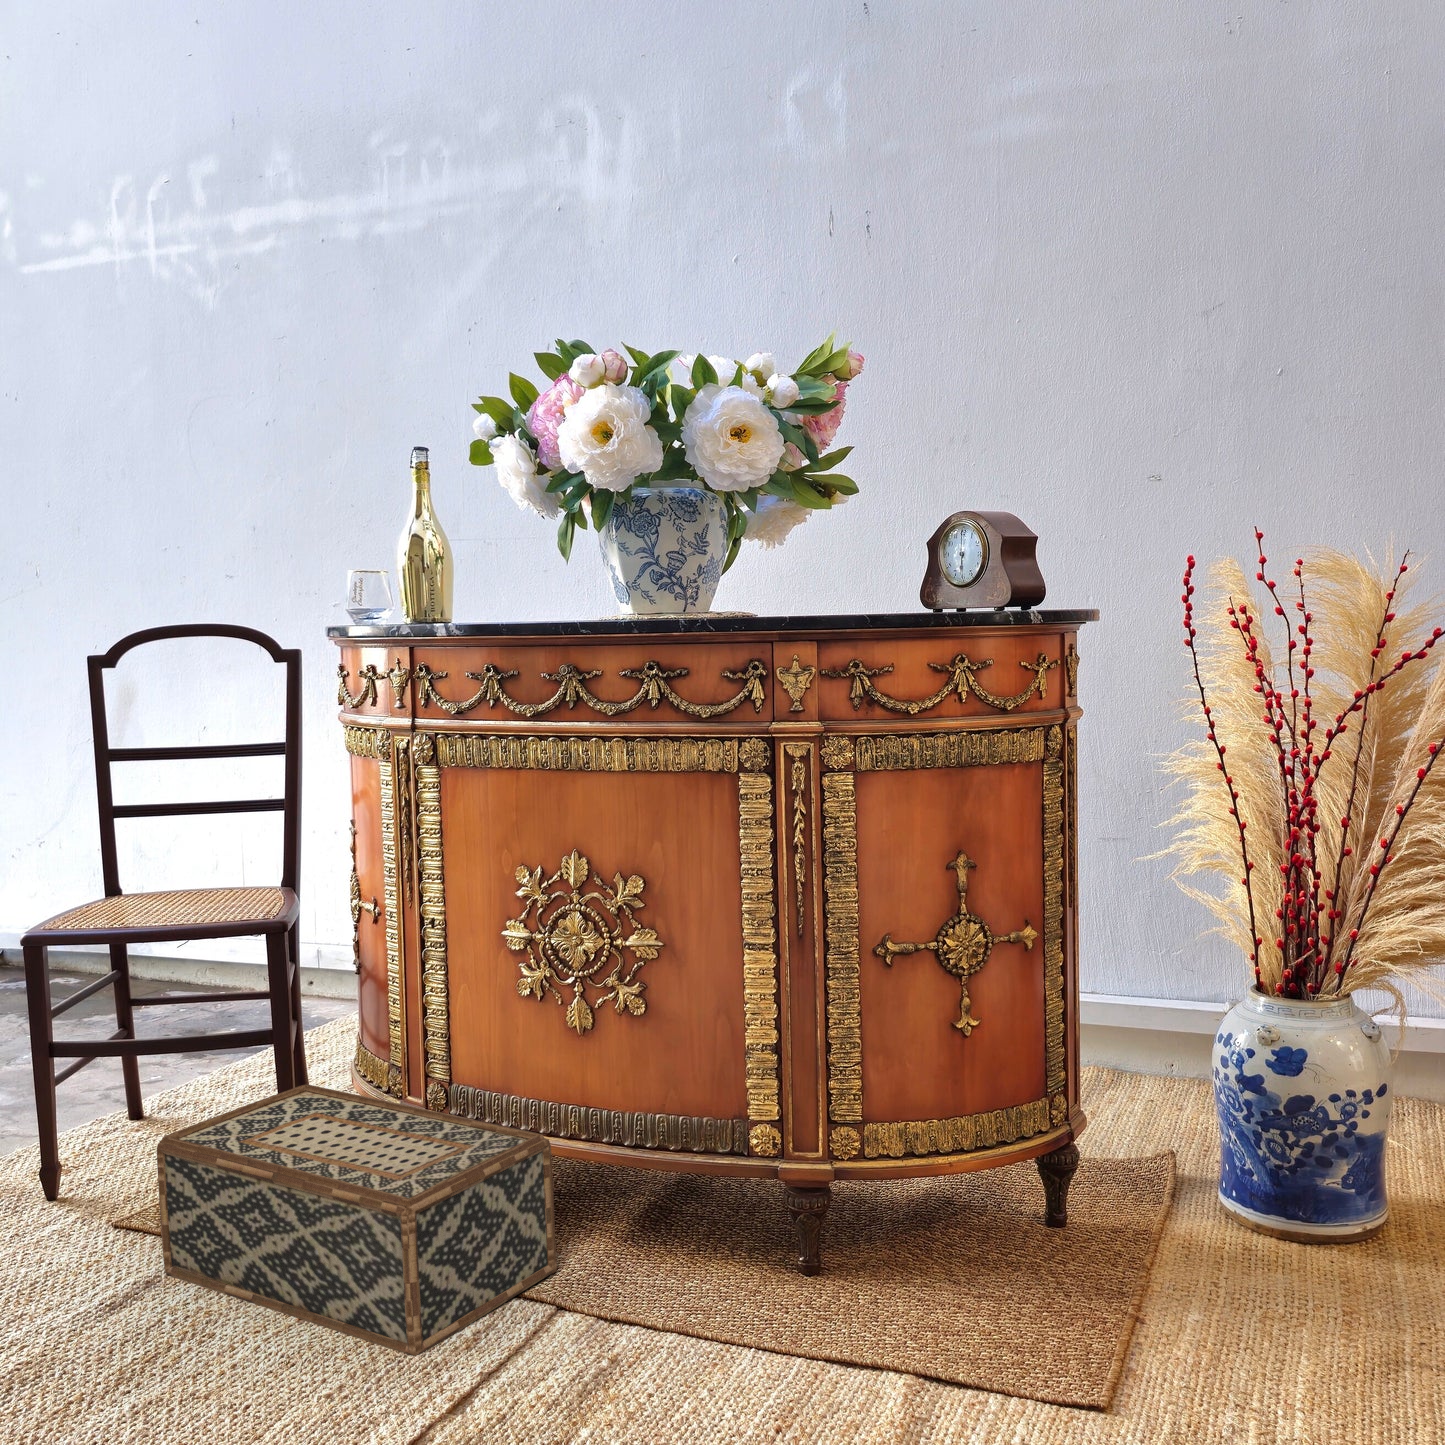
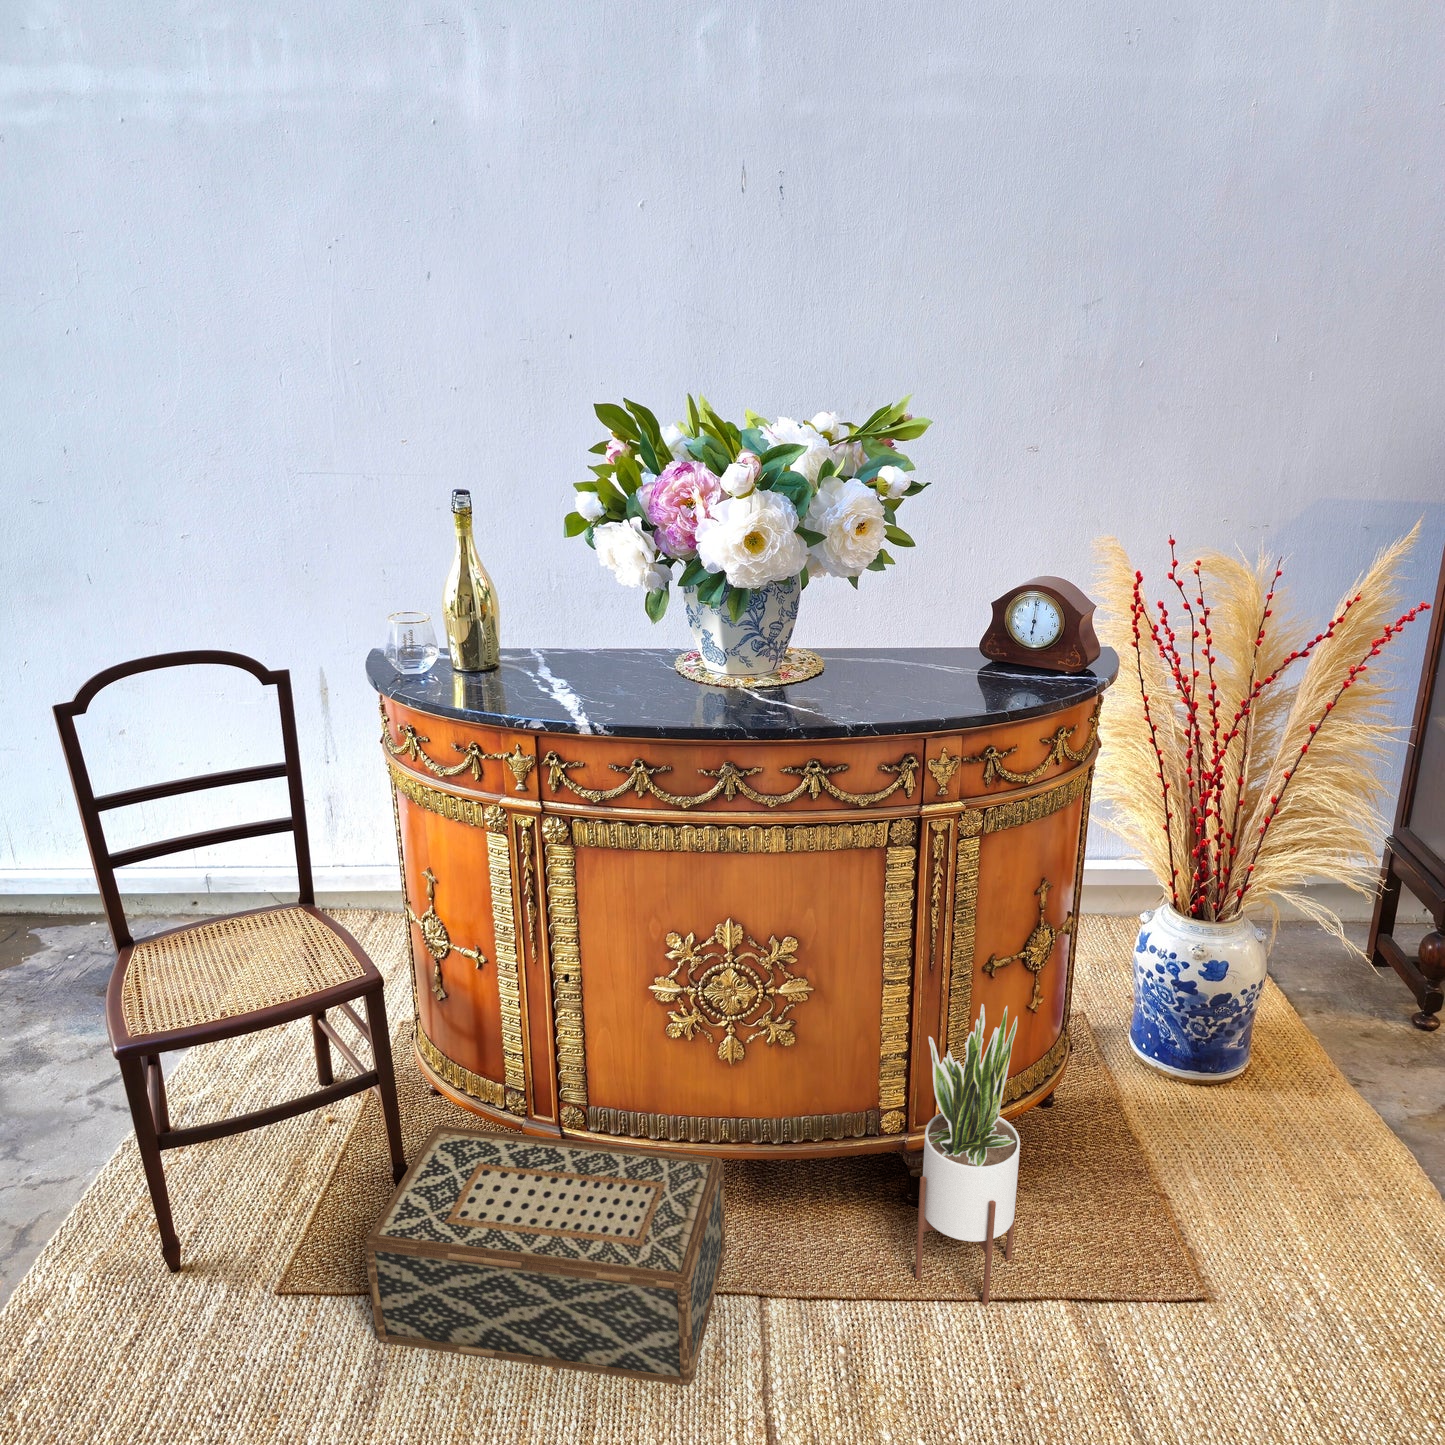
potted plant: none [711,944,880,1361] -> present [915,1004,1020,1305]

